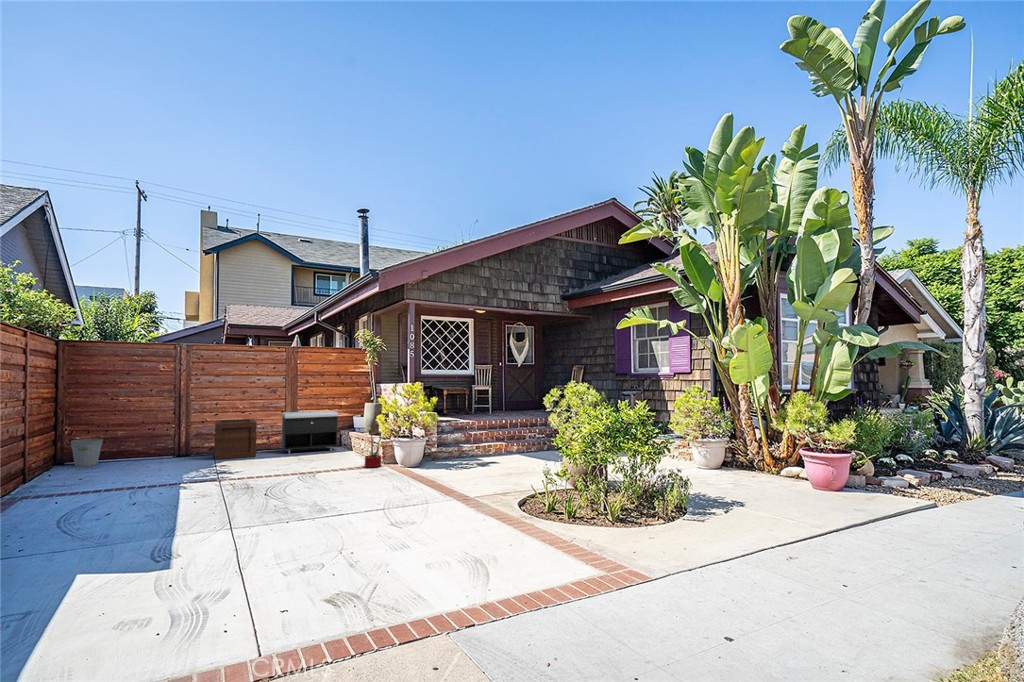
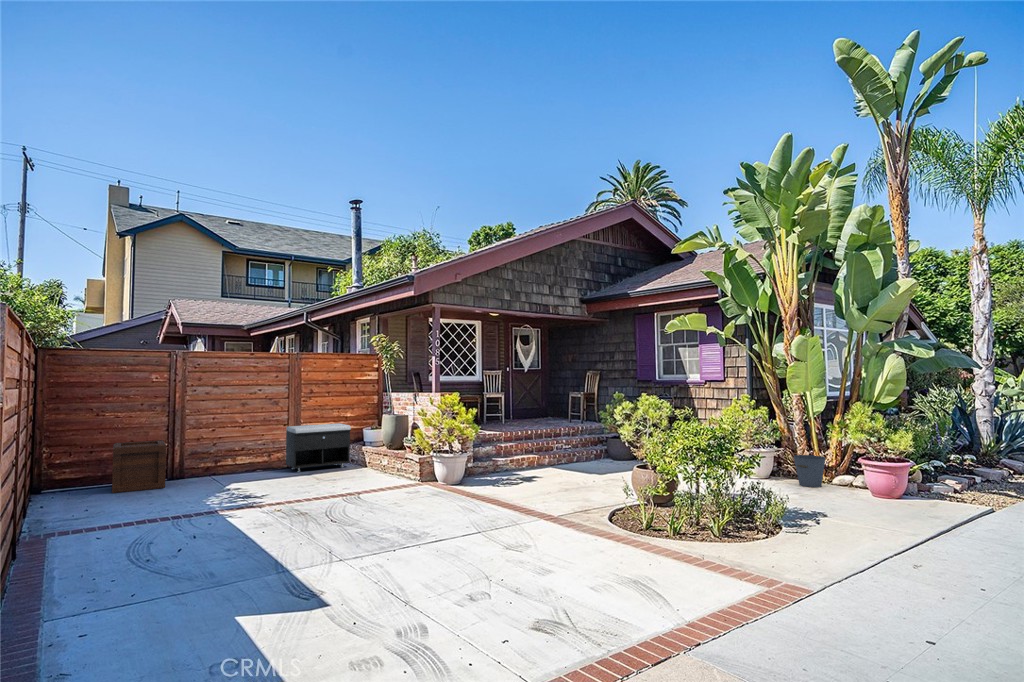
wooden crate: present [214,419,257,460] -> present [112,440,166,493]
decorative plant: present [365,431,386,467] -> none [405,440,430,485]
bucket: present [71,438,103,467] -> present [794,455,825,487]

